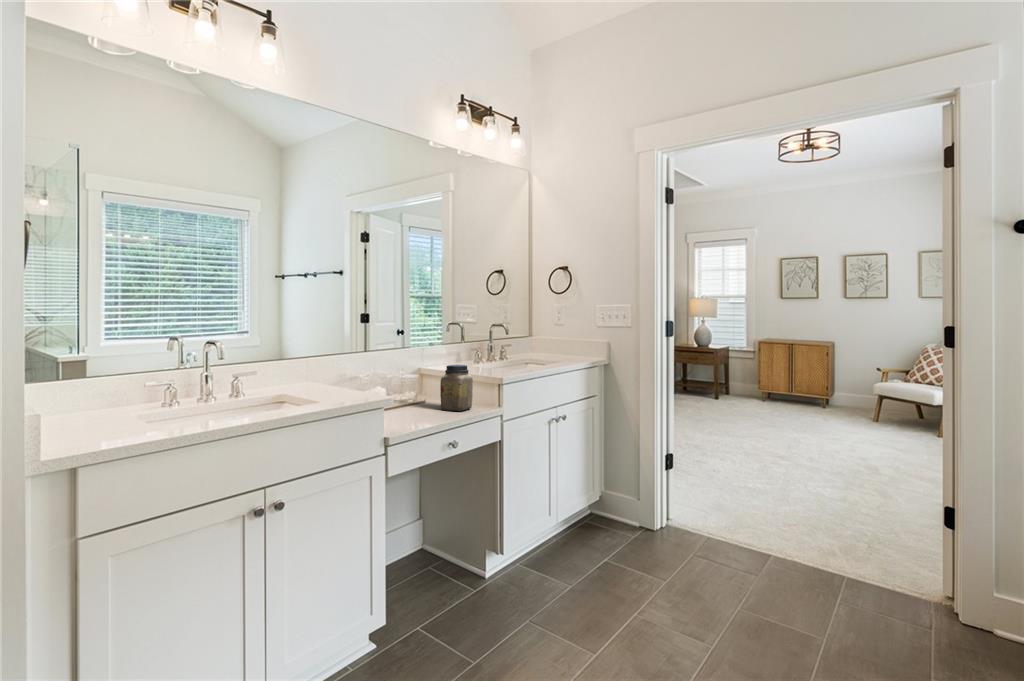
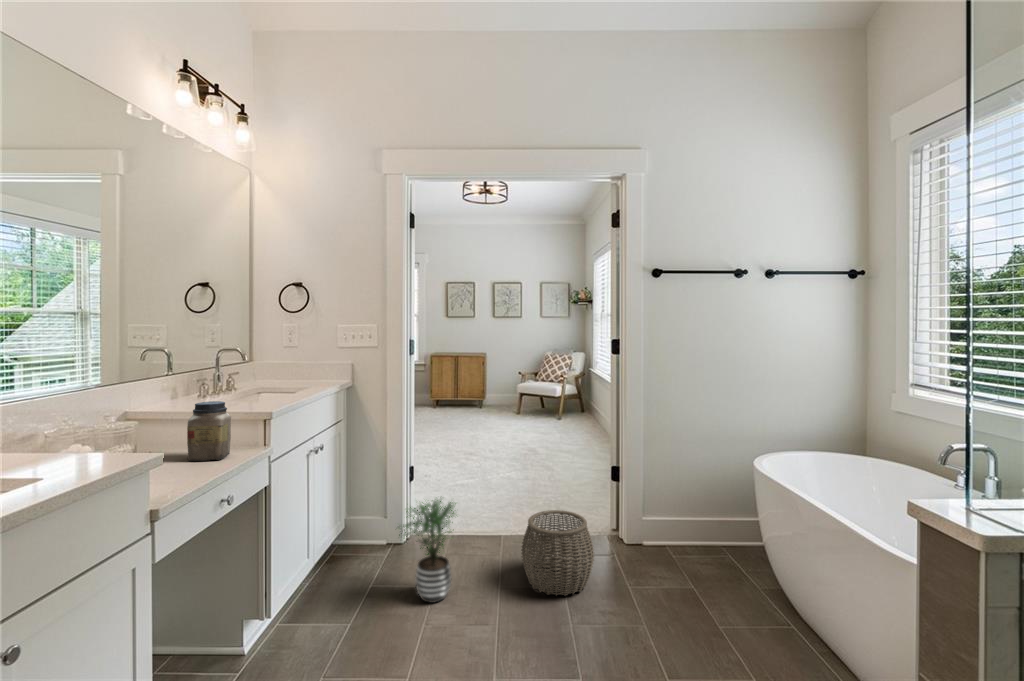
potted plant: none [615,480,694,593] -> present [399,499,456,603]
woven basket: none [765,528,873,641] -> present [521,510,594,595]

